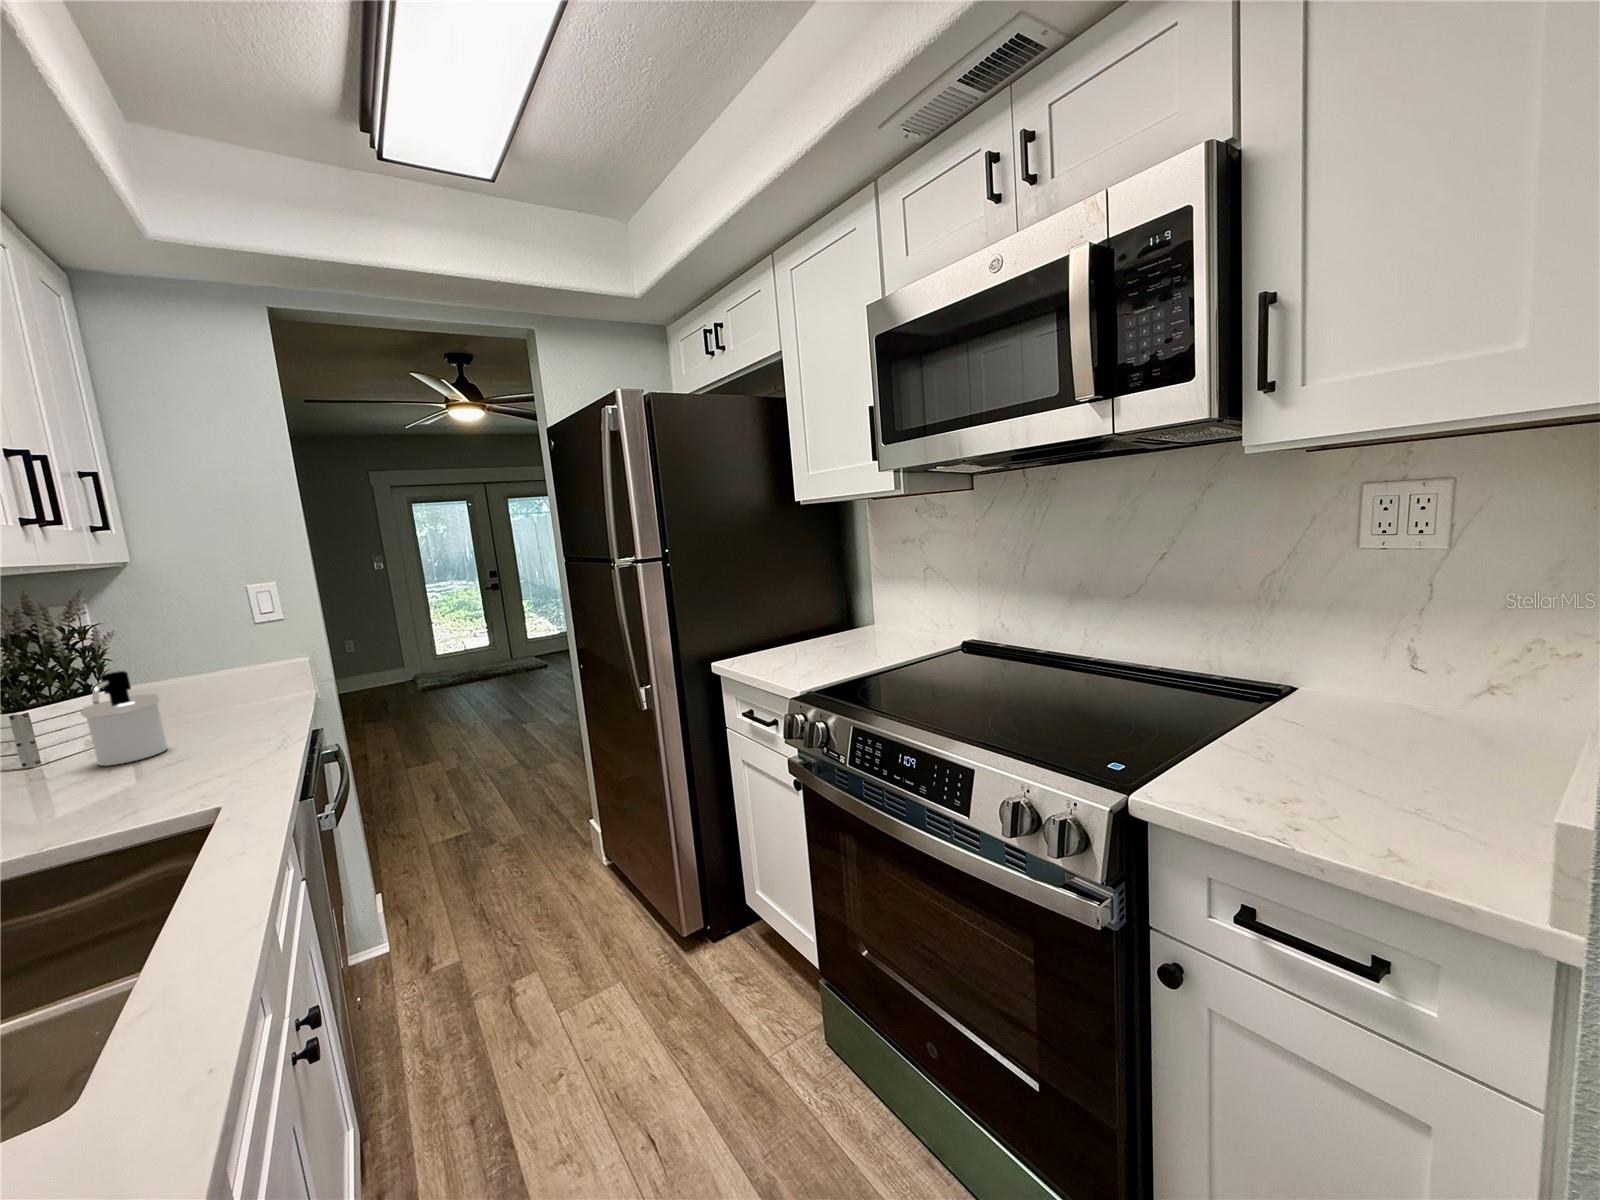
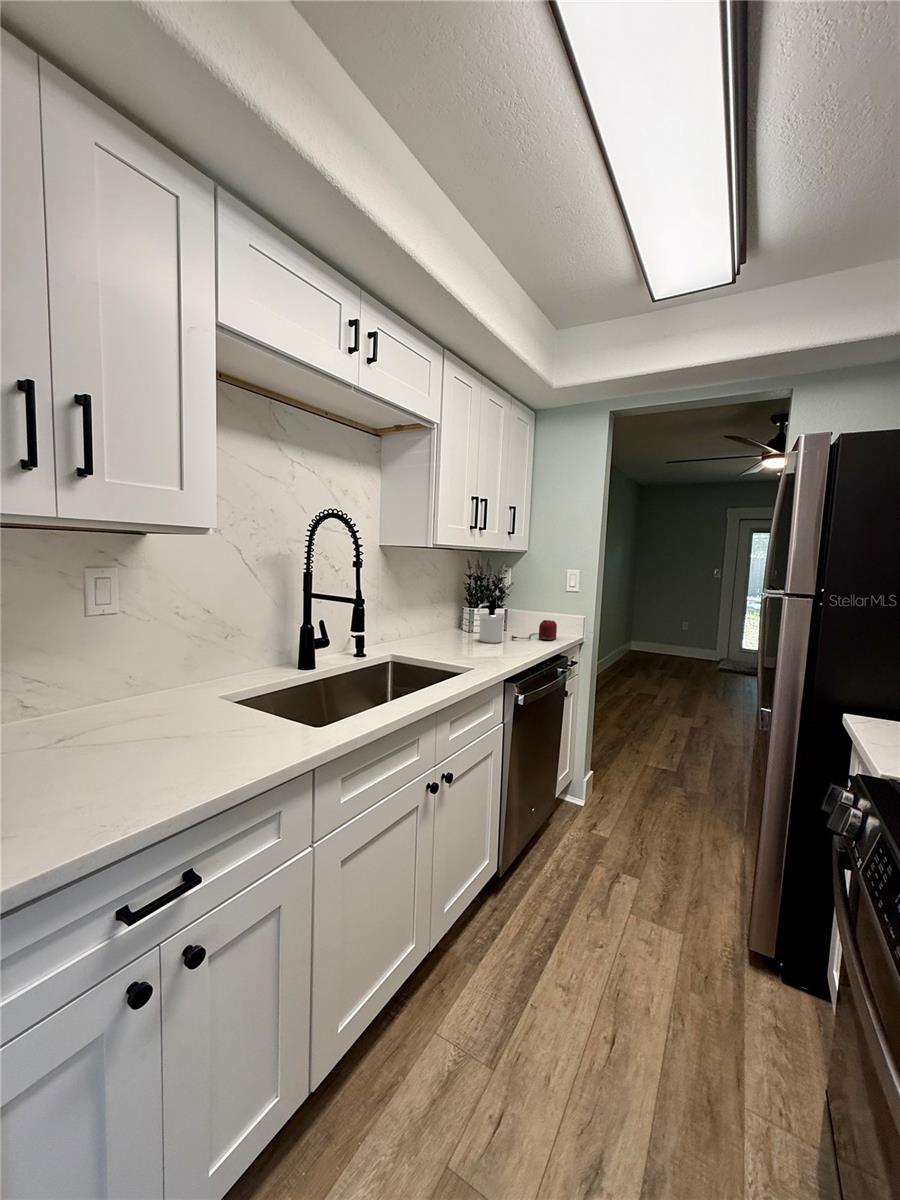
toaster: none [174,678,270,738] -> present [510,620,557,640]

